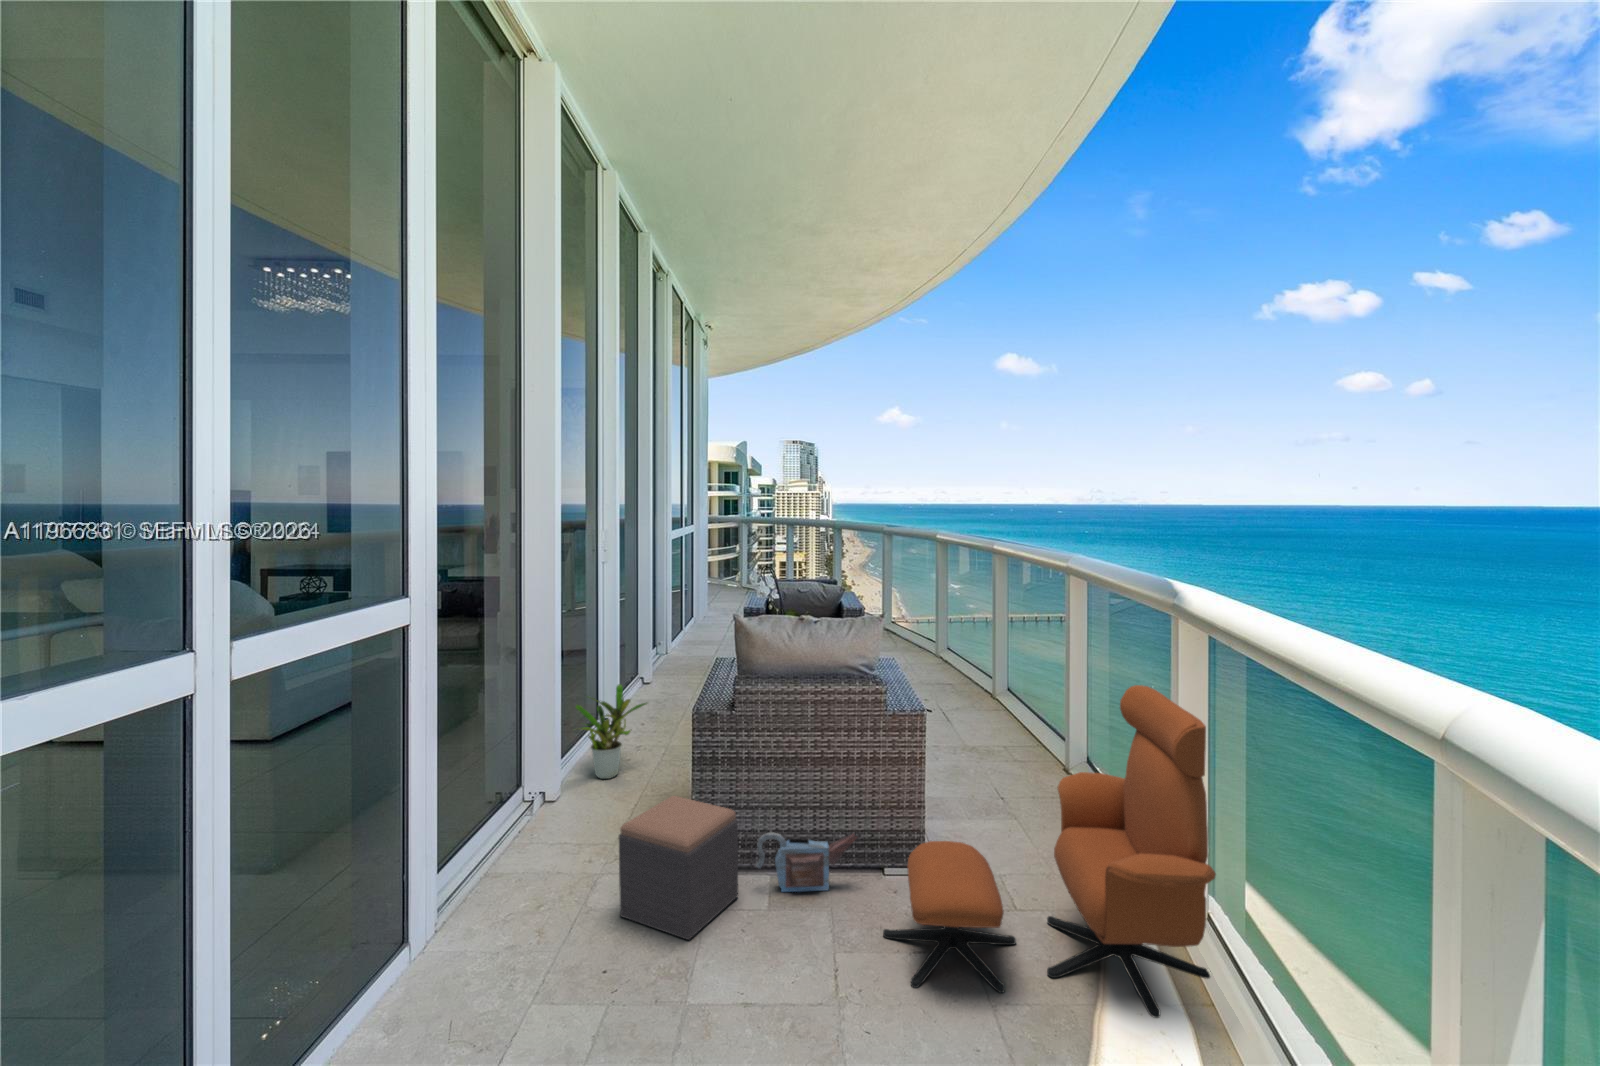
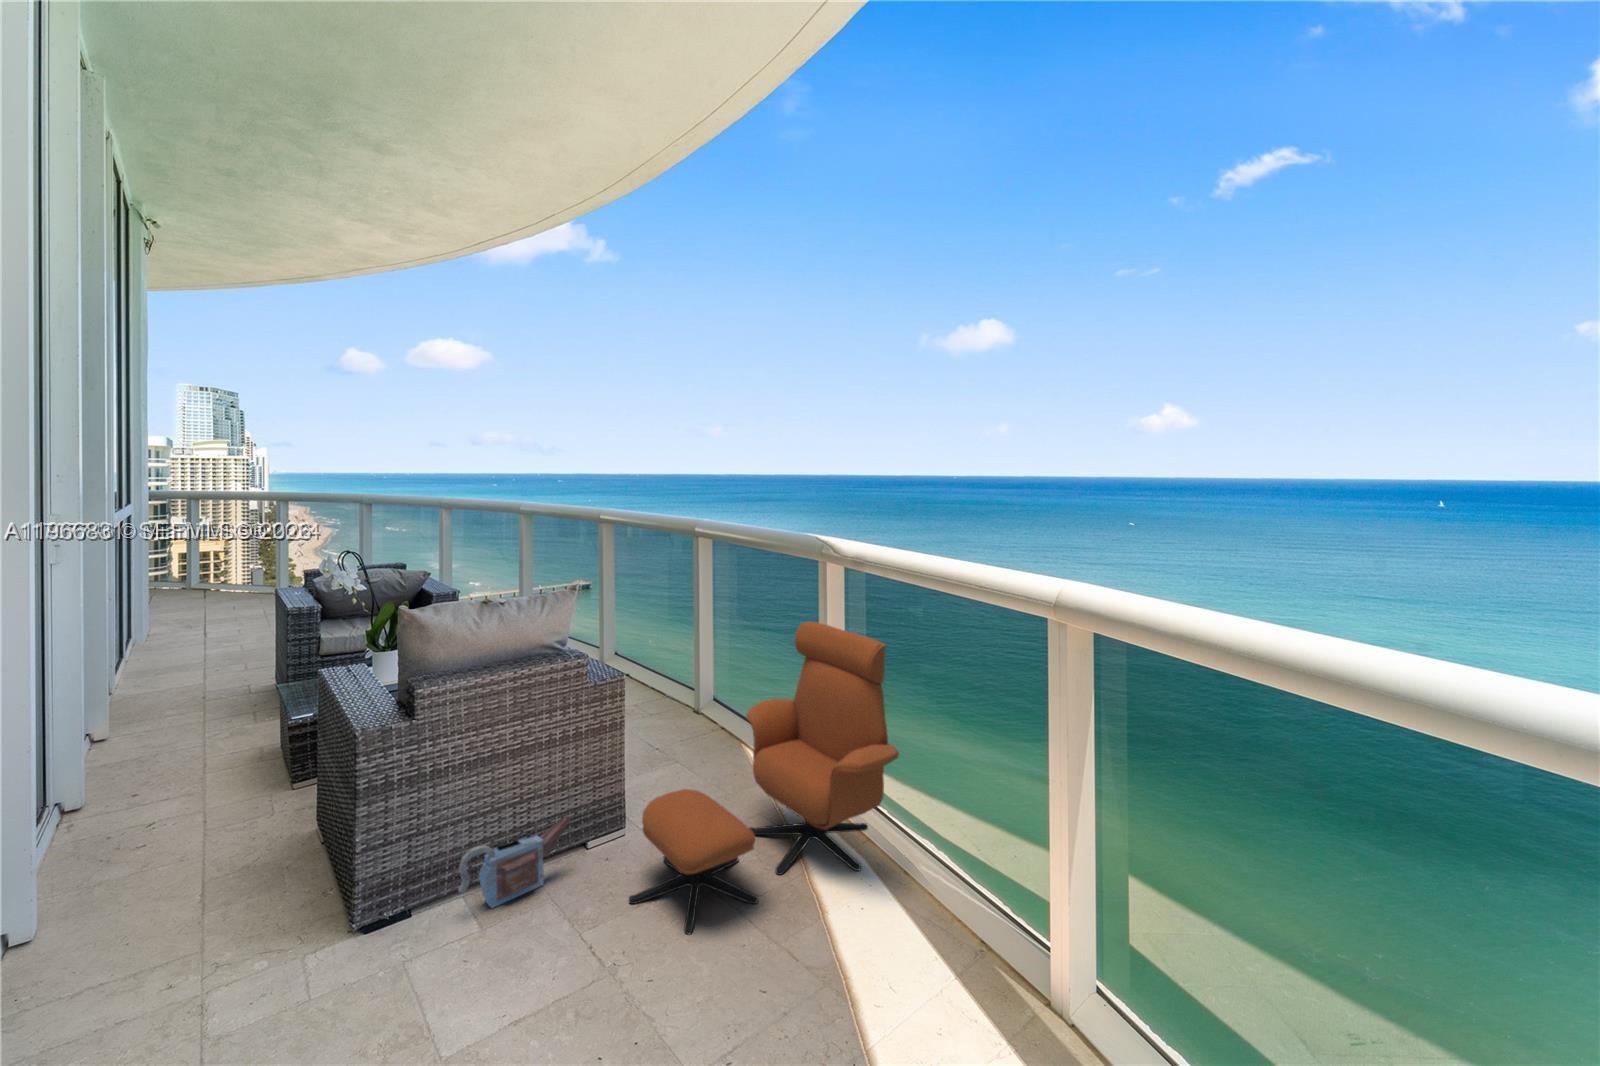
potted plant: present [576,684,647,779] -> none [9,727,169,875]
footstool: present [619,796,738,940] -> none [280,836,444,1032]

